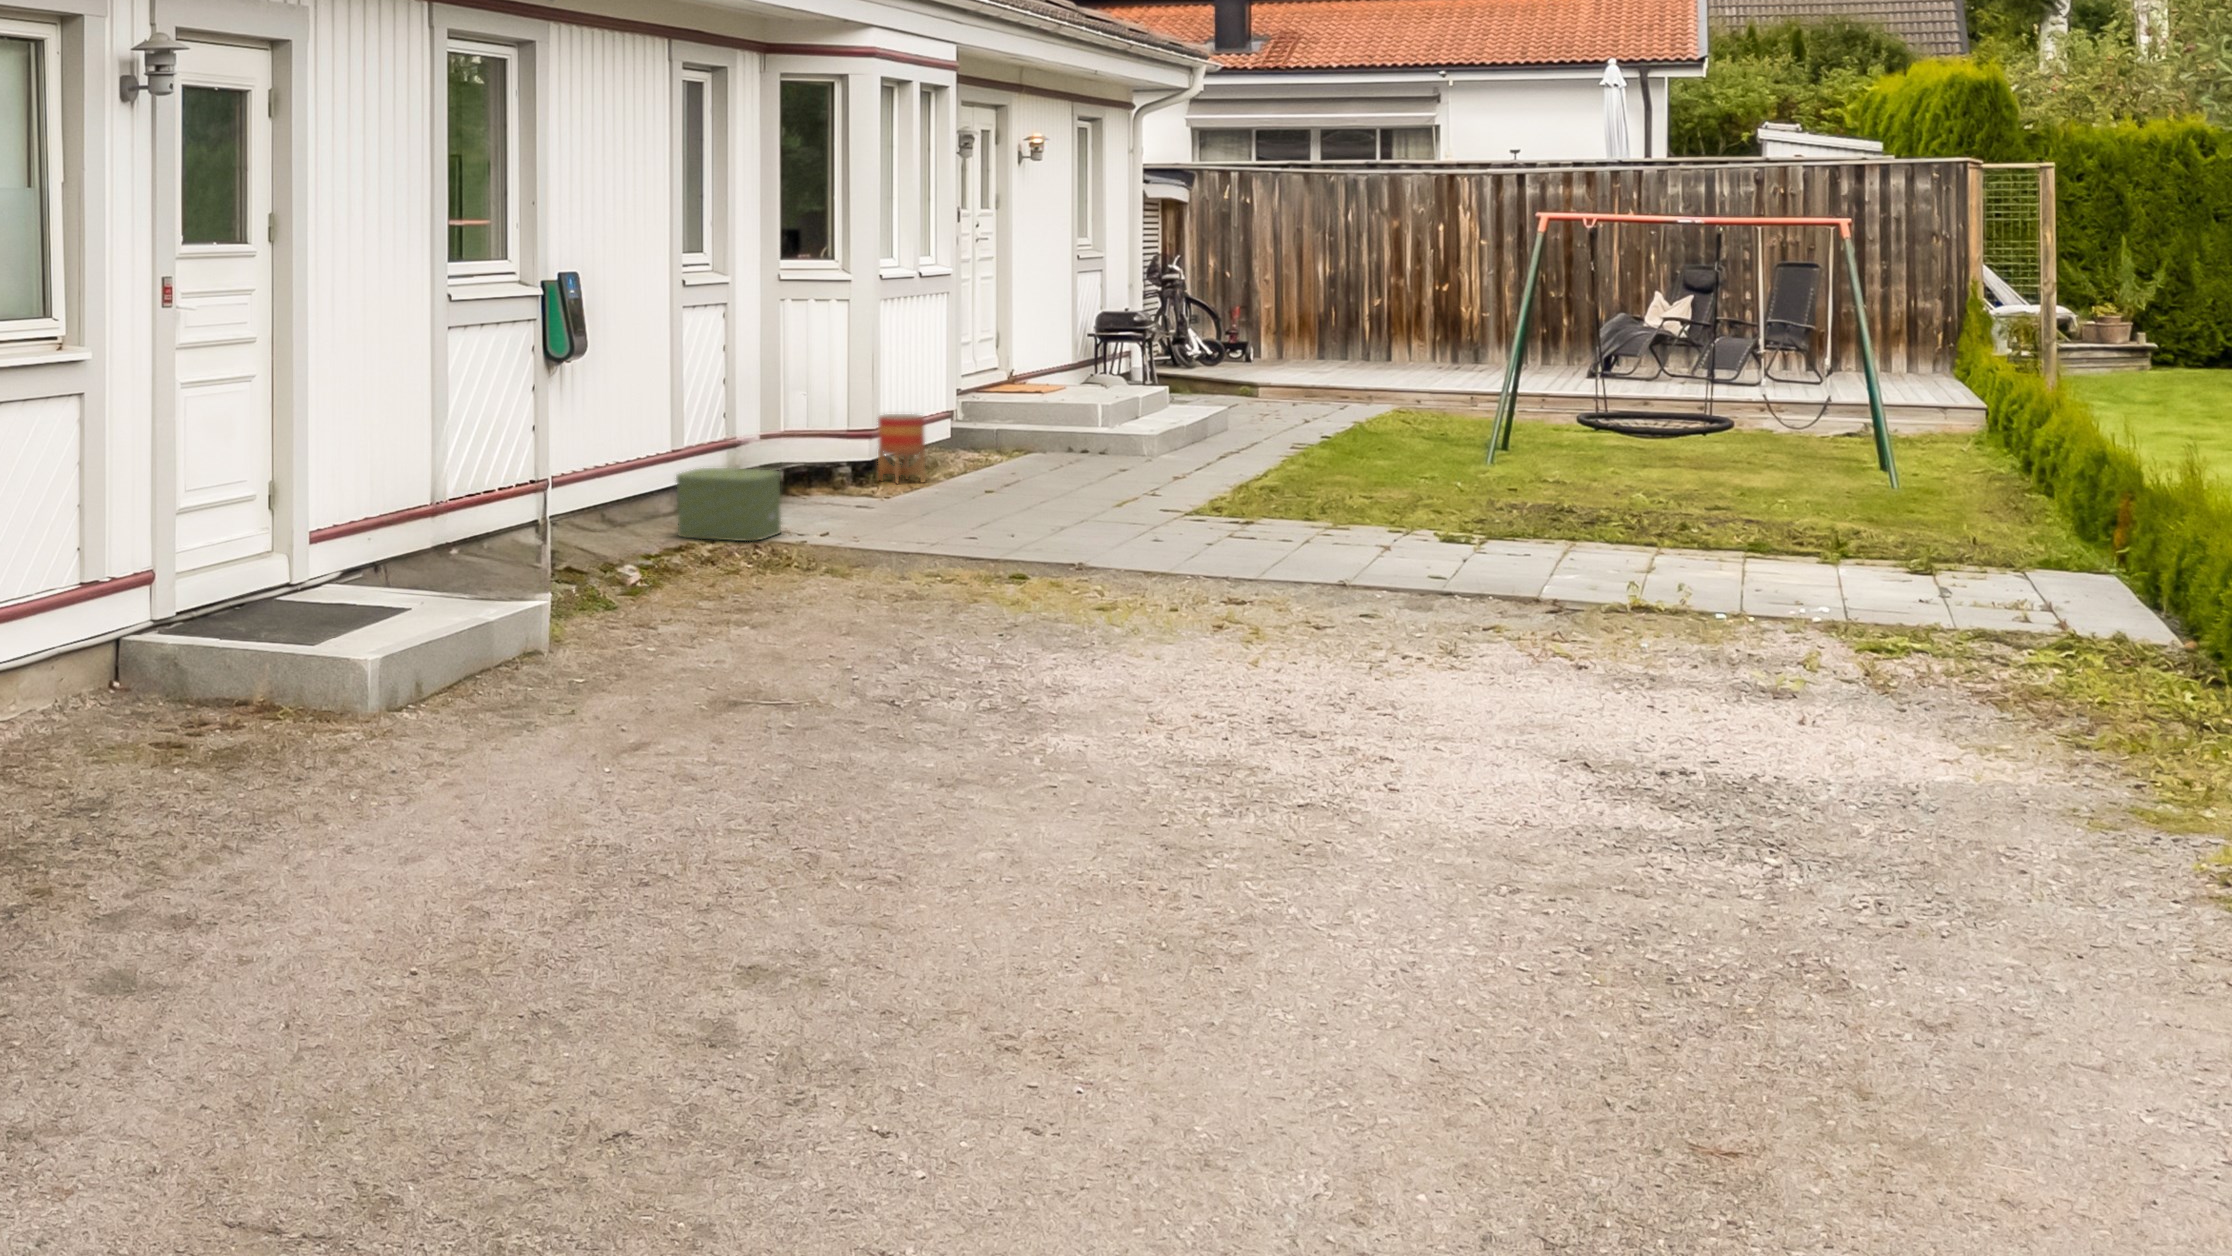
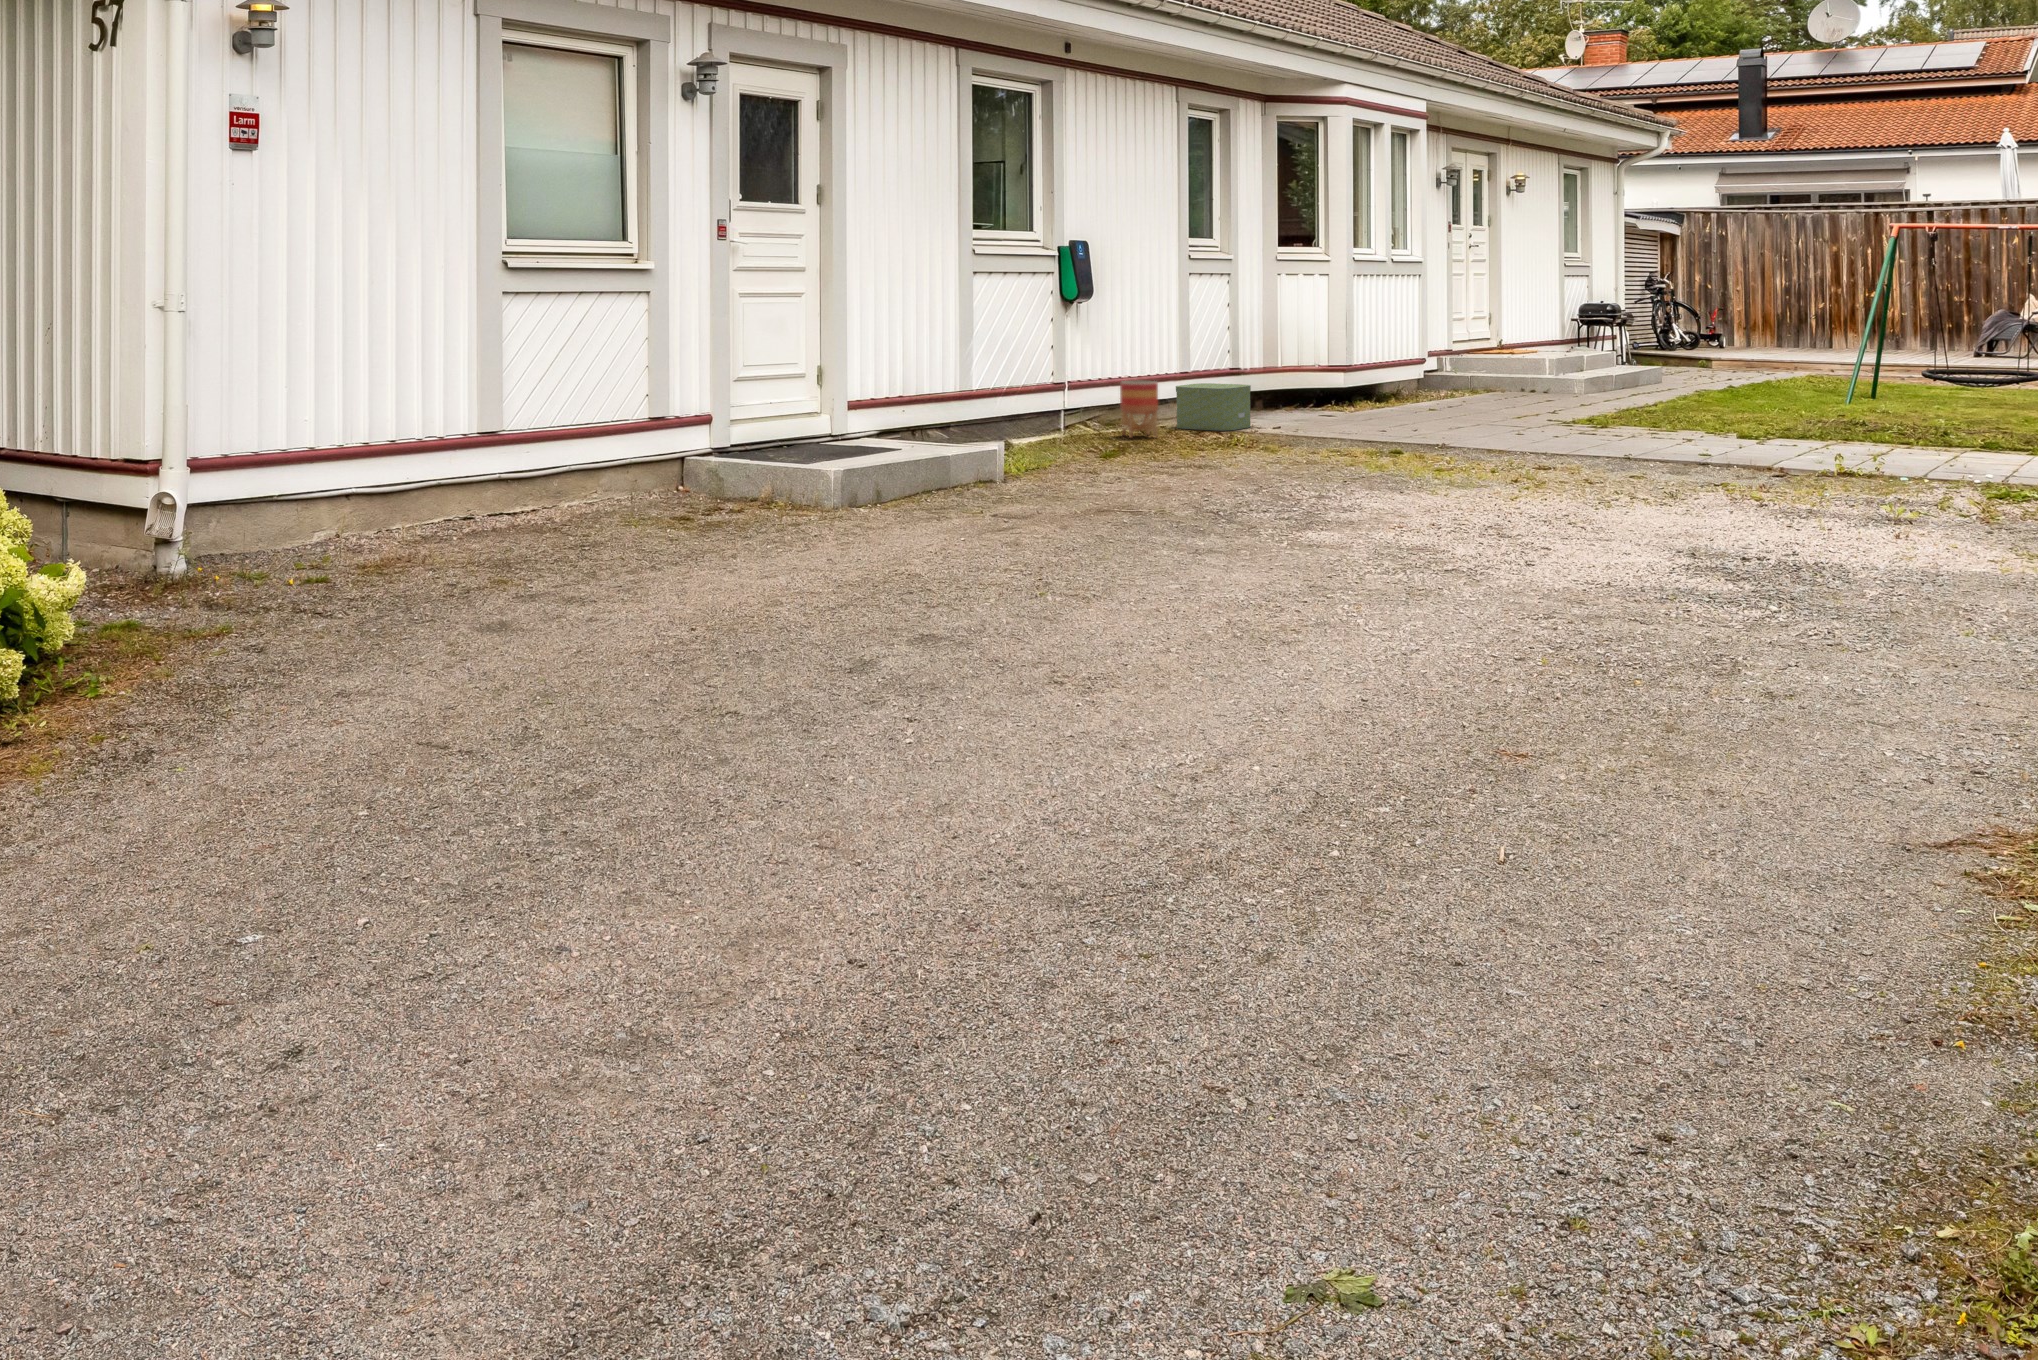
planter: present [878,414,926,483] -> present [1120,381,1158,438]

